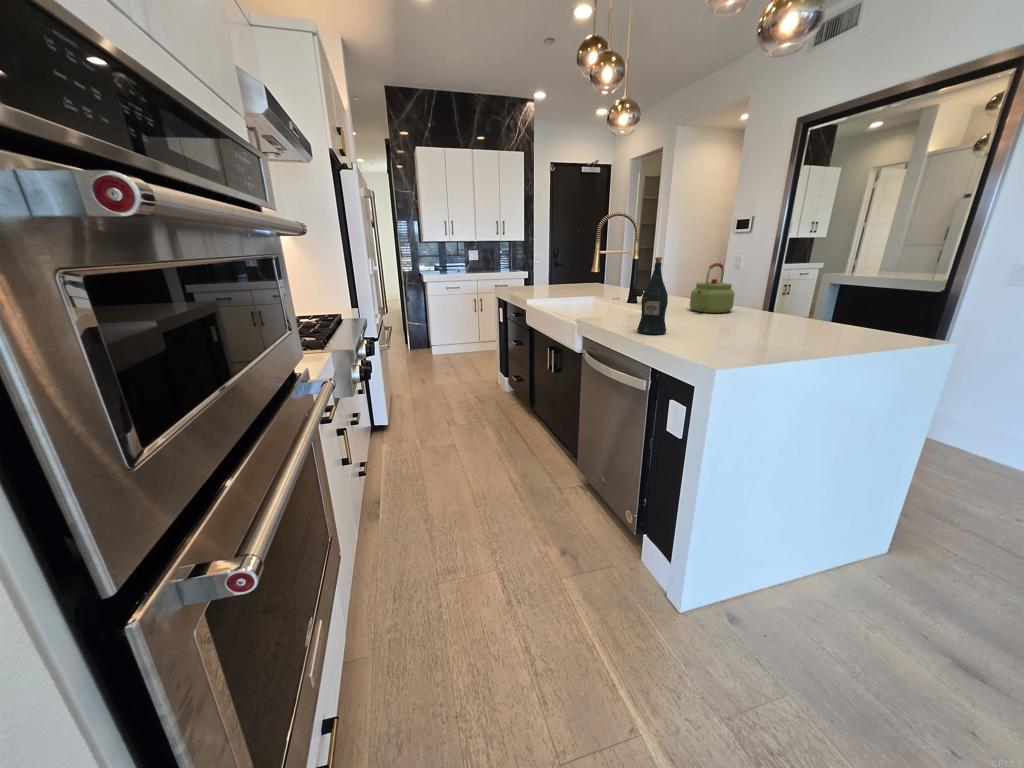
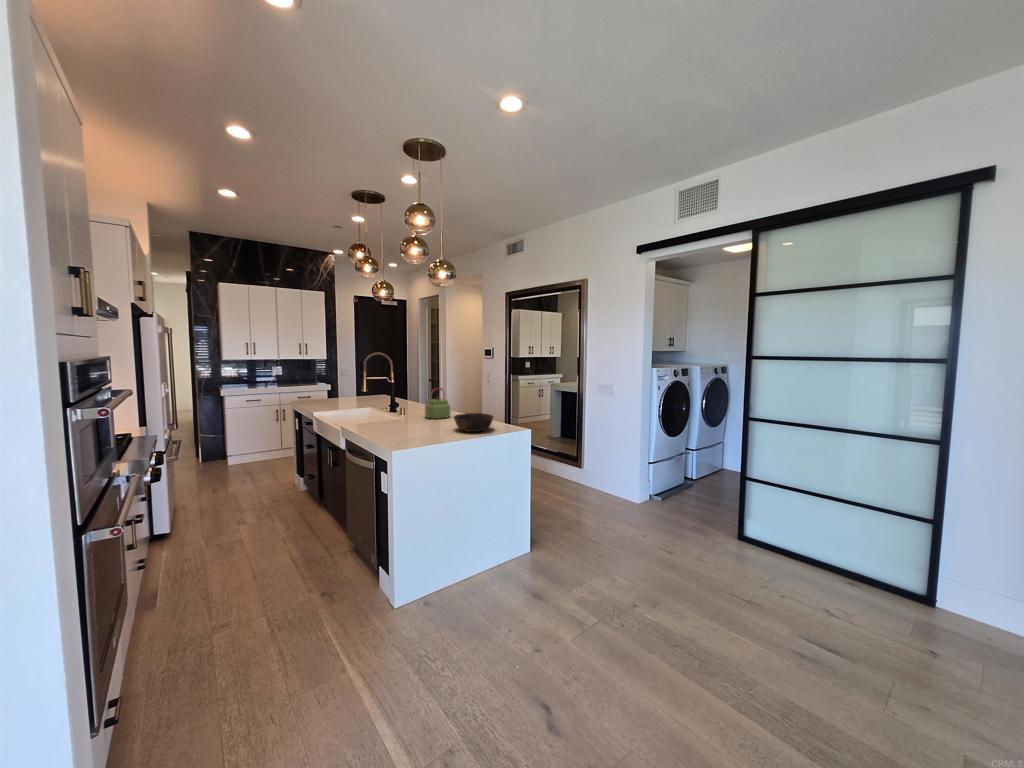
wine bottle: present [637,257,668,335] -> none [374,390,392,435]
bowl: none [774,304,864,338] -> present [454,413,493,432]

